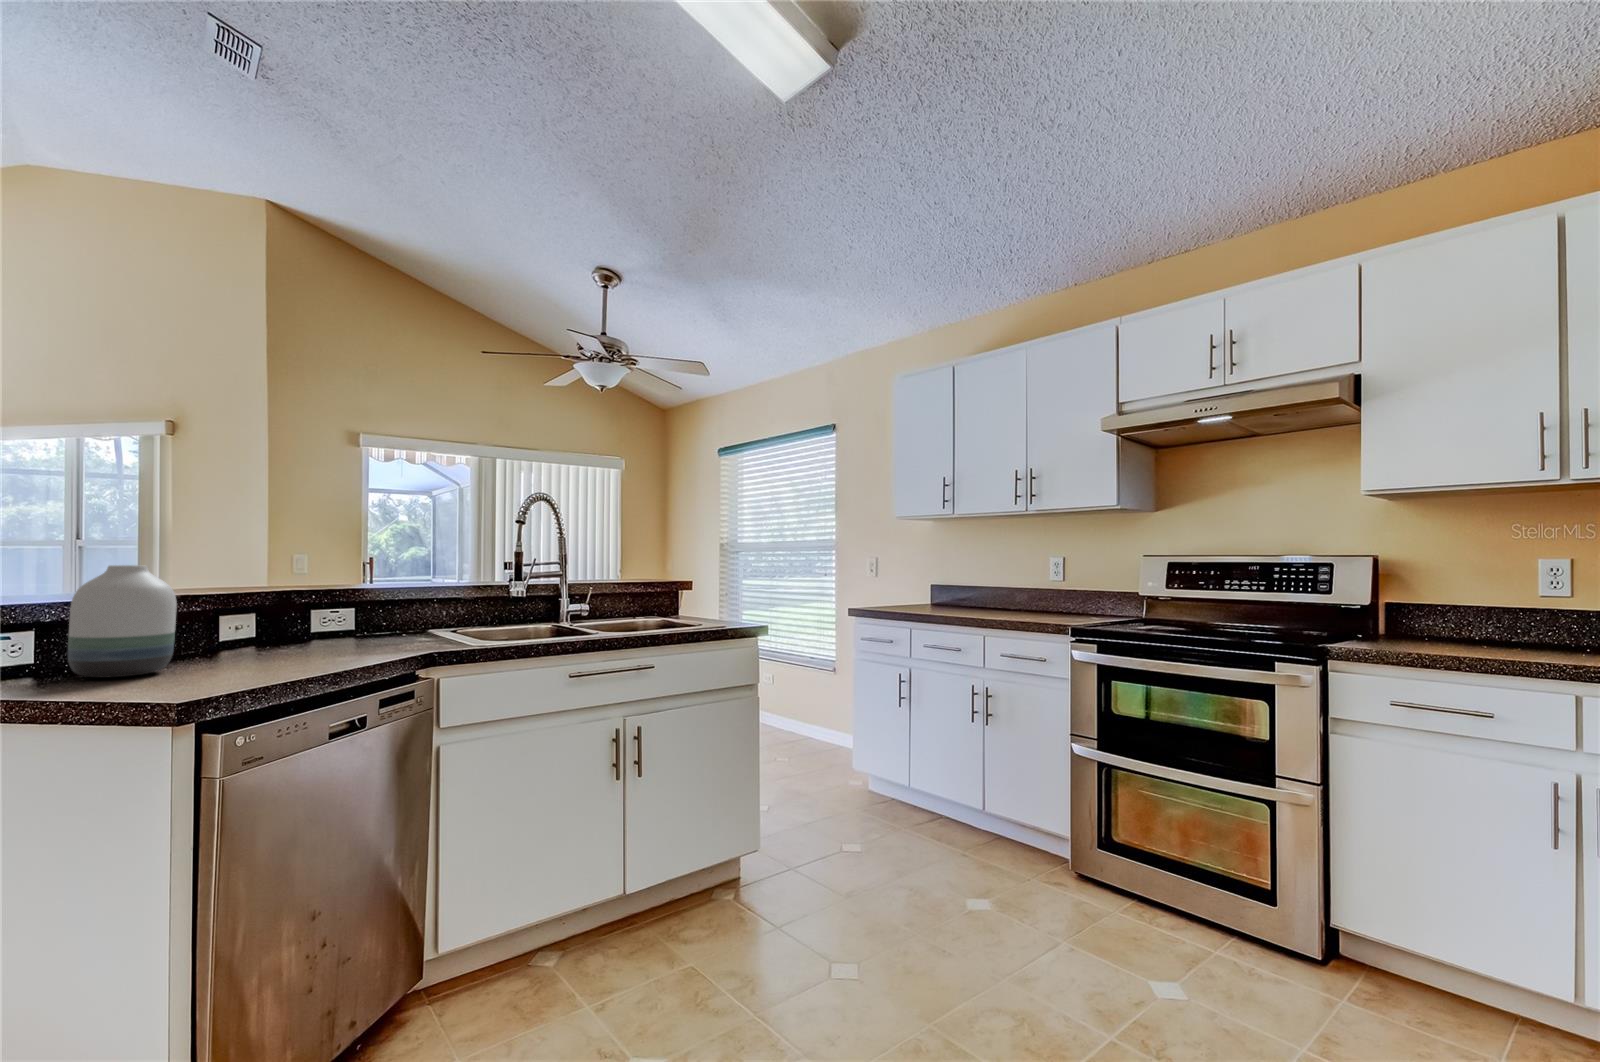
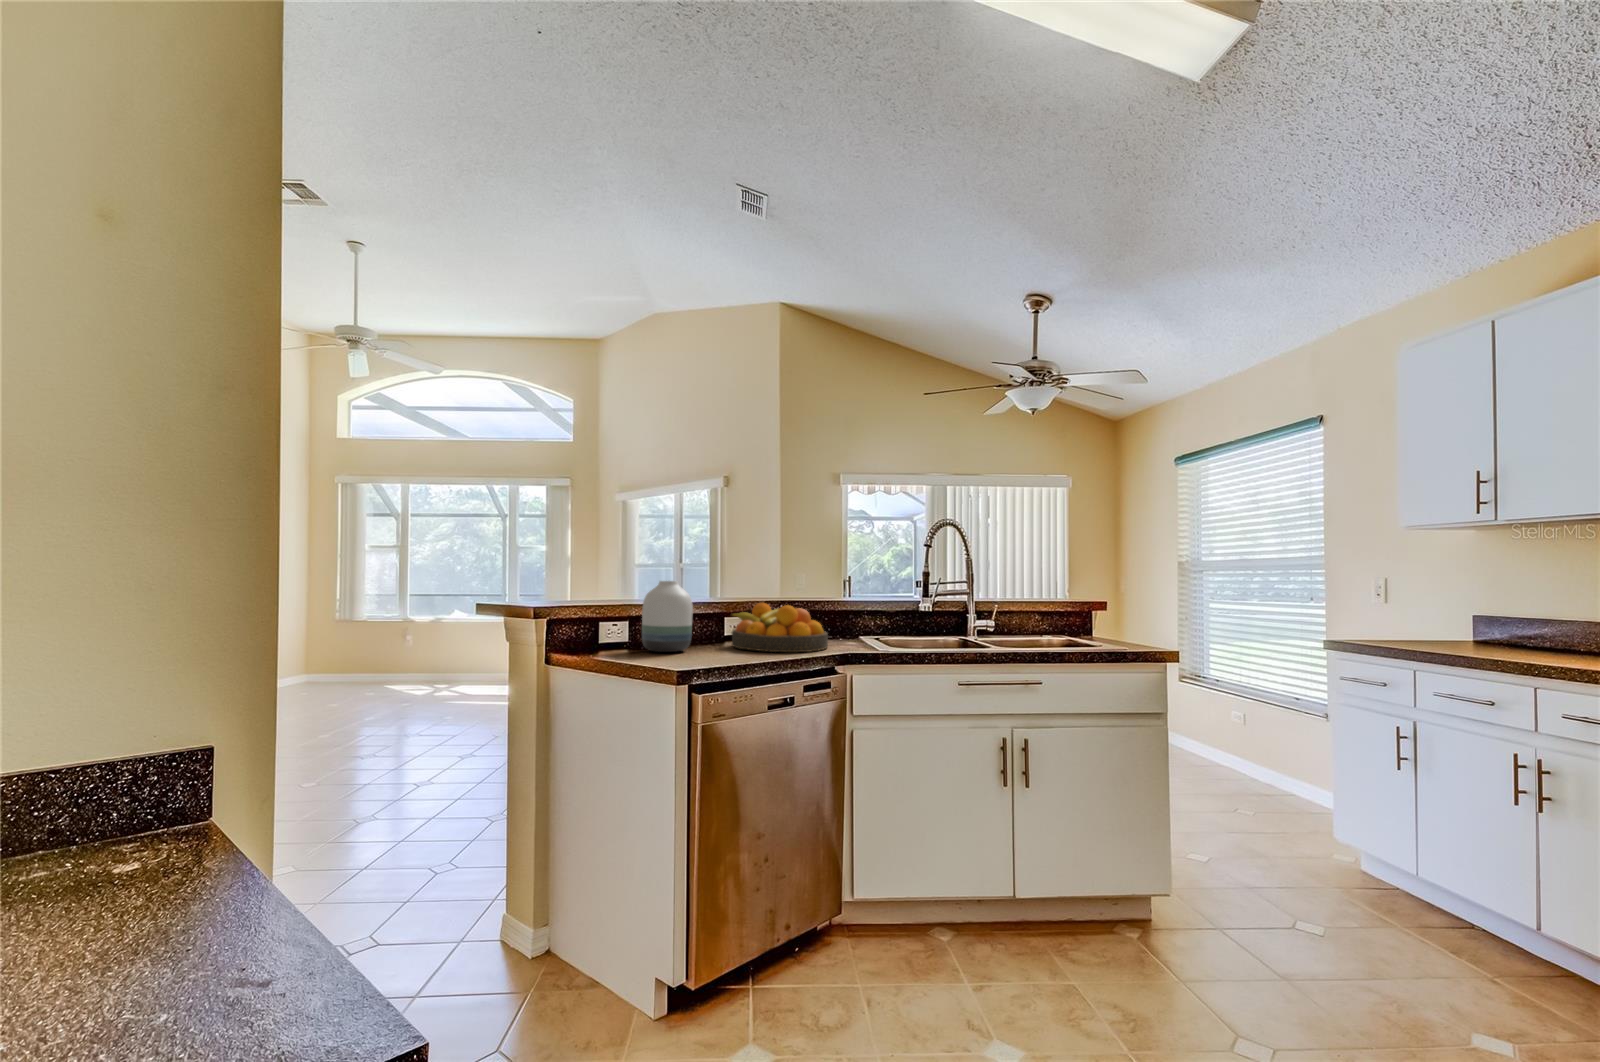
fruit bowl: none [241,594,400,660] -> present [731,603,828,652]

